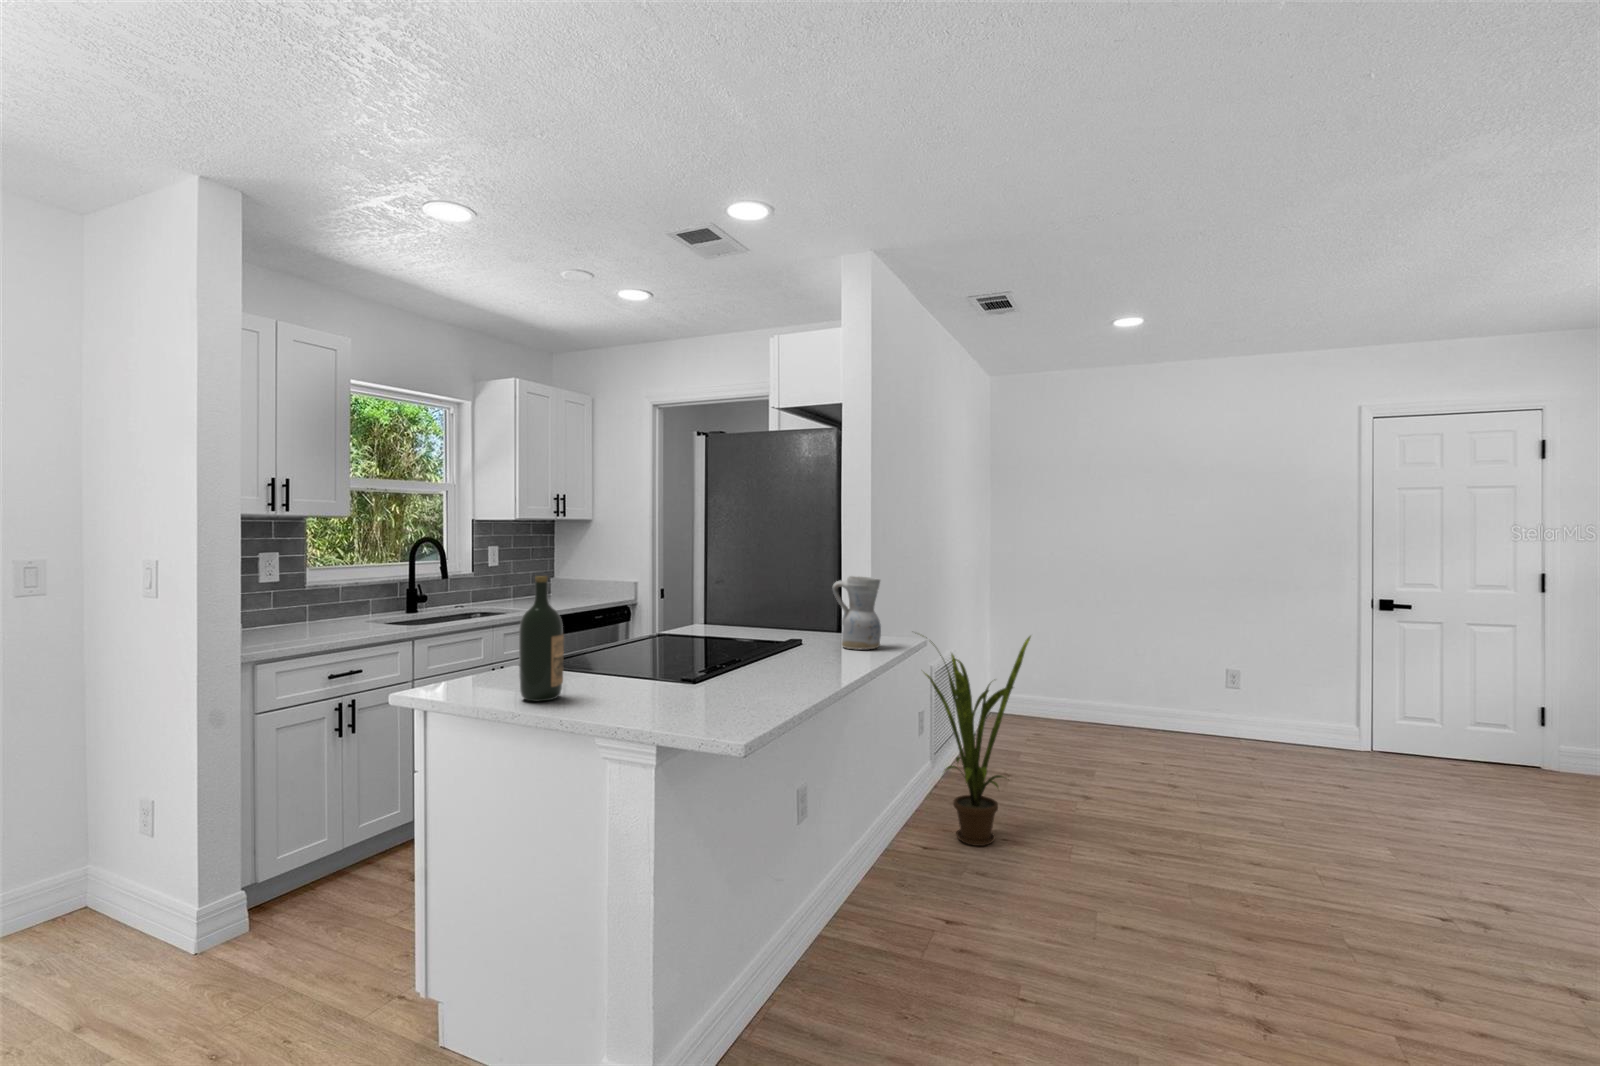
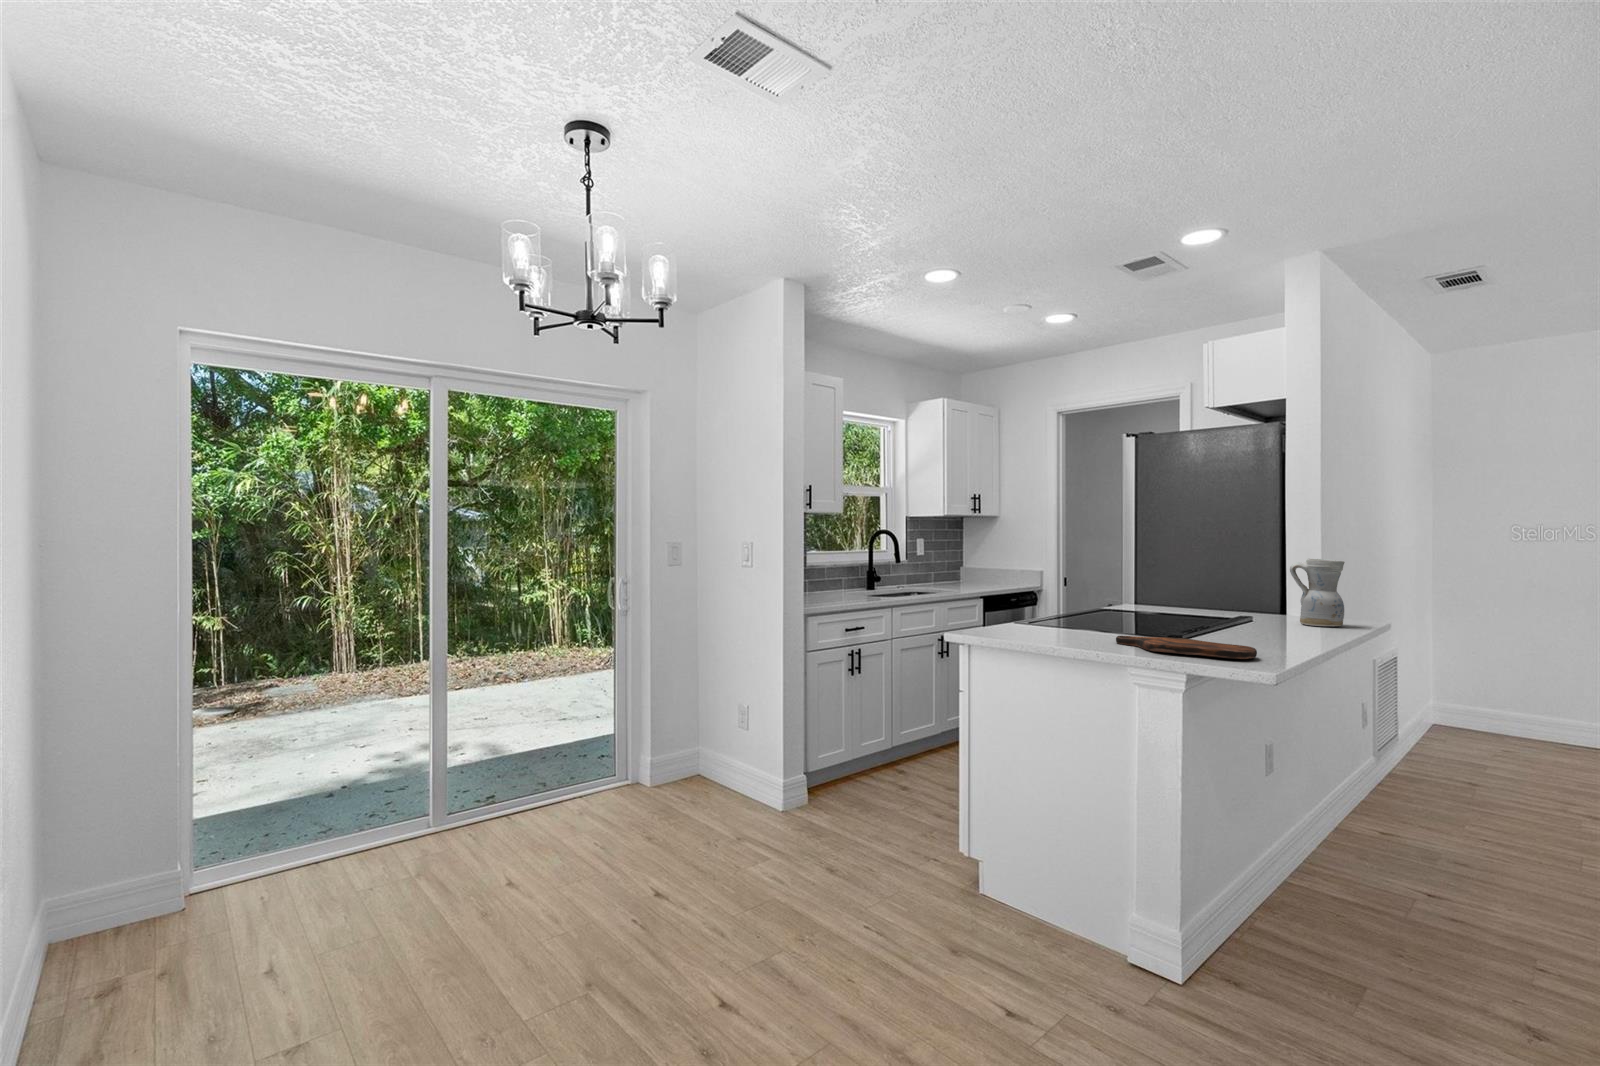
wine bottle: present [519,576,564,701] -> none [1051,547,1084,641]
house plant: present [925,636,1031,846] -> none [1358,619,1518,841]
cutting board: none [601,689,746,720] -> present [1116,636,1257,659]

